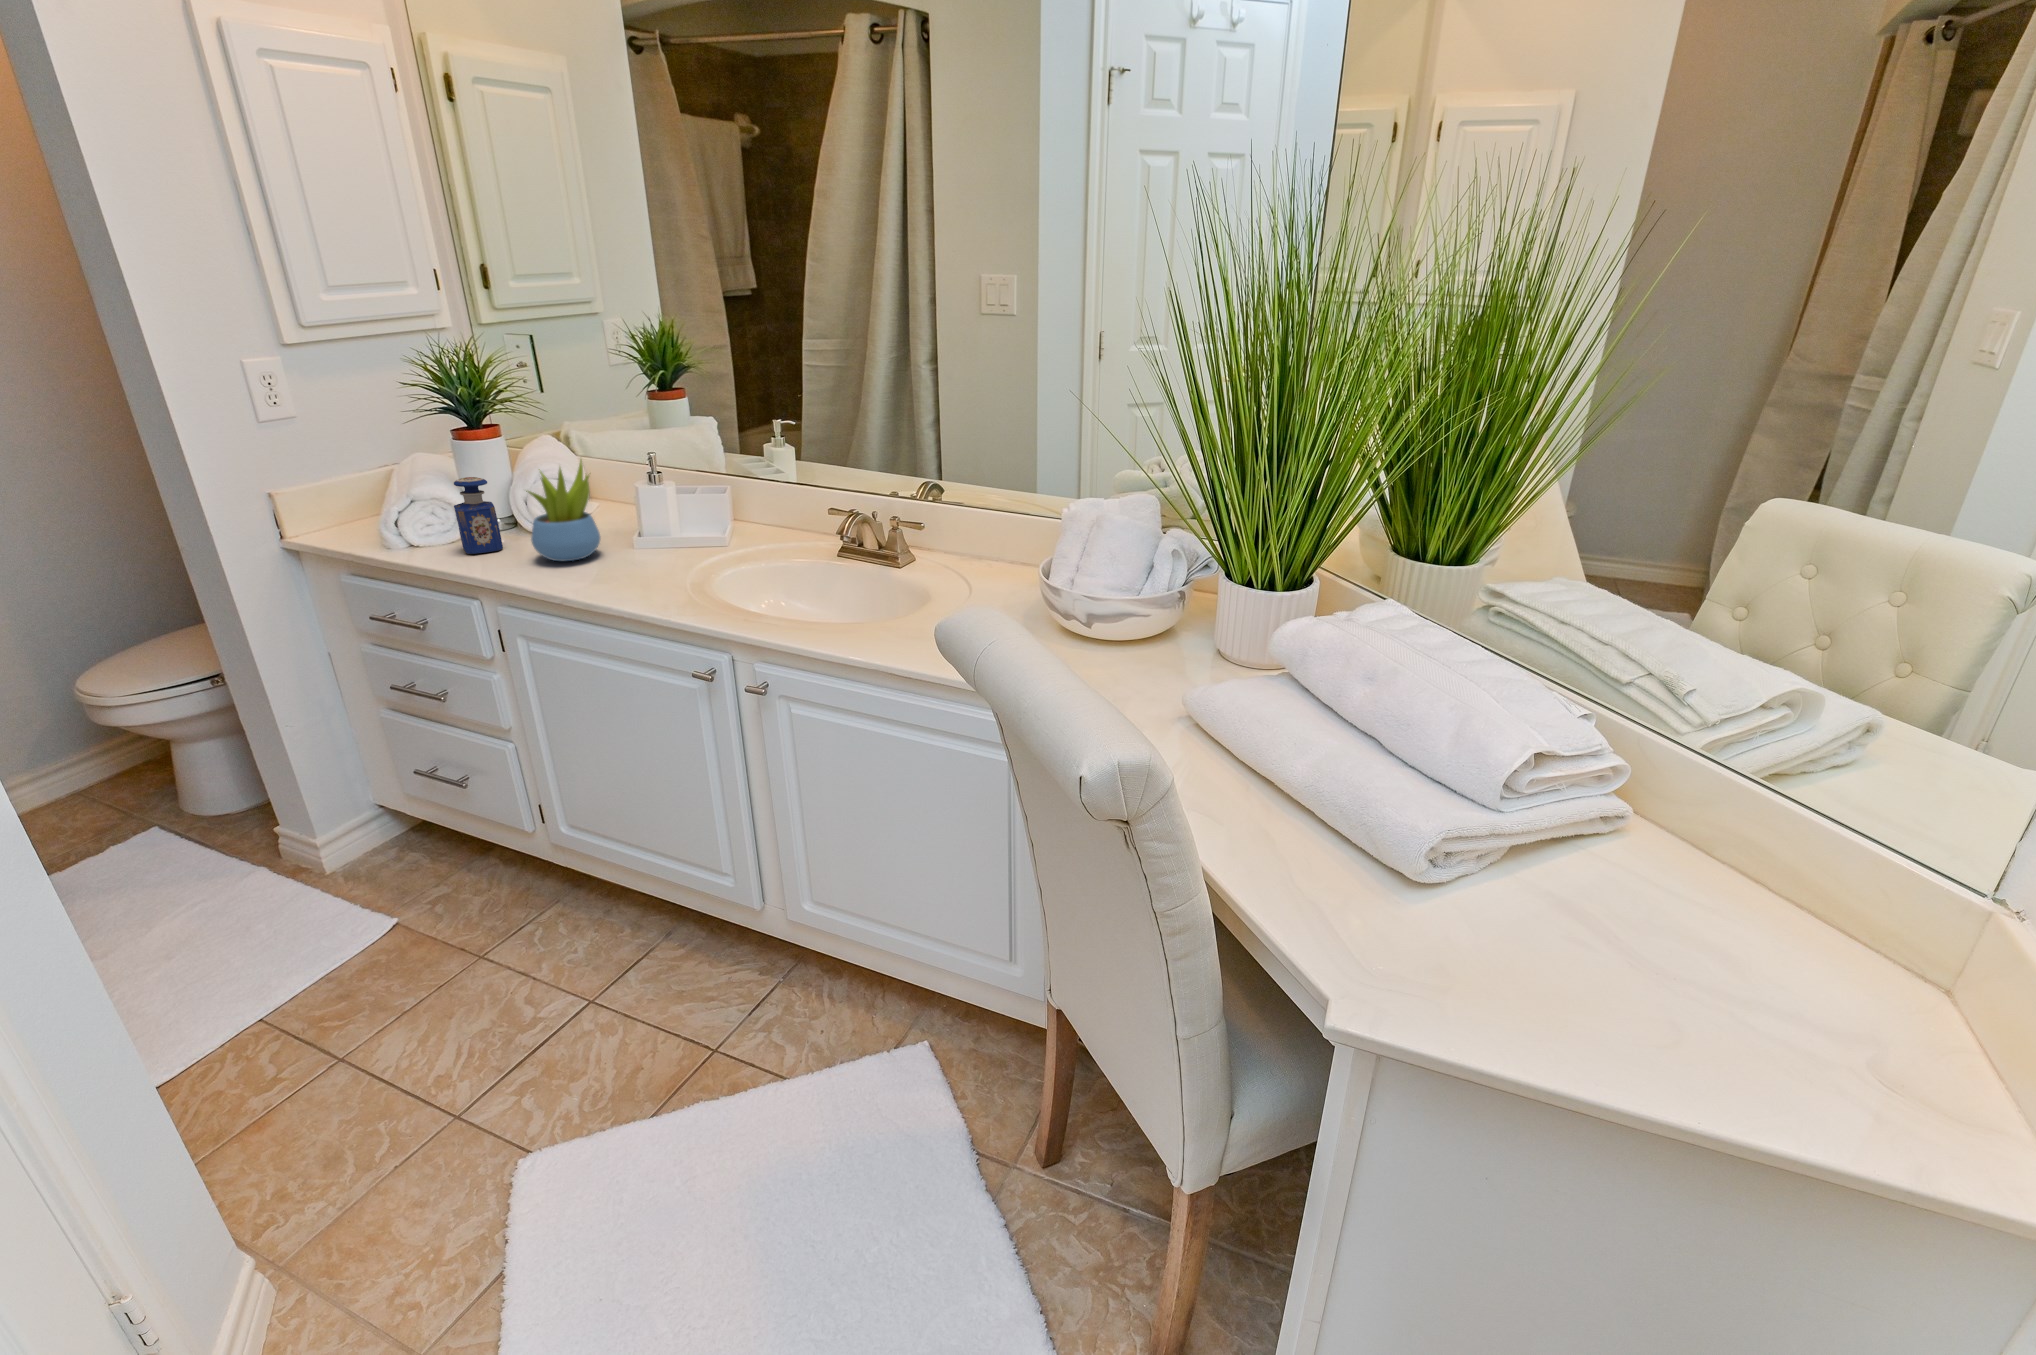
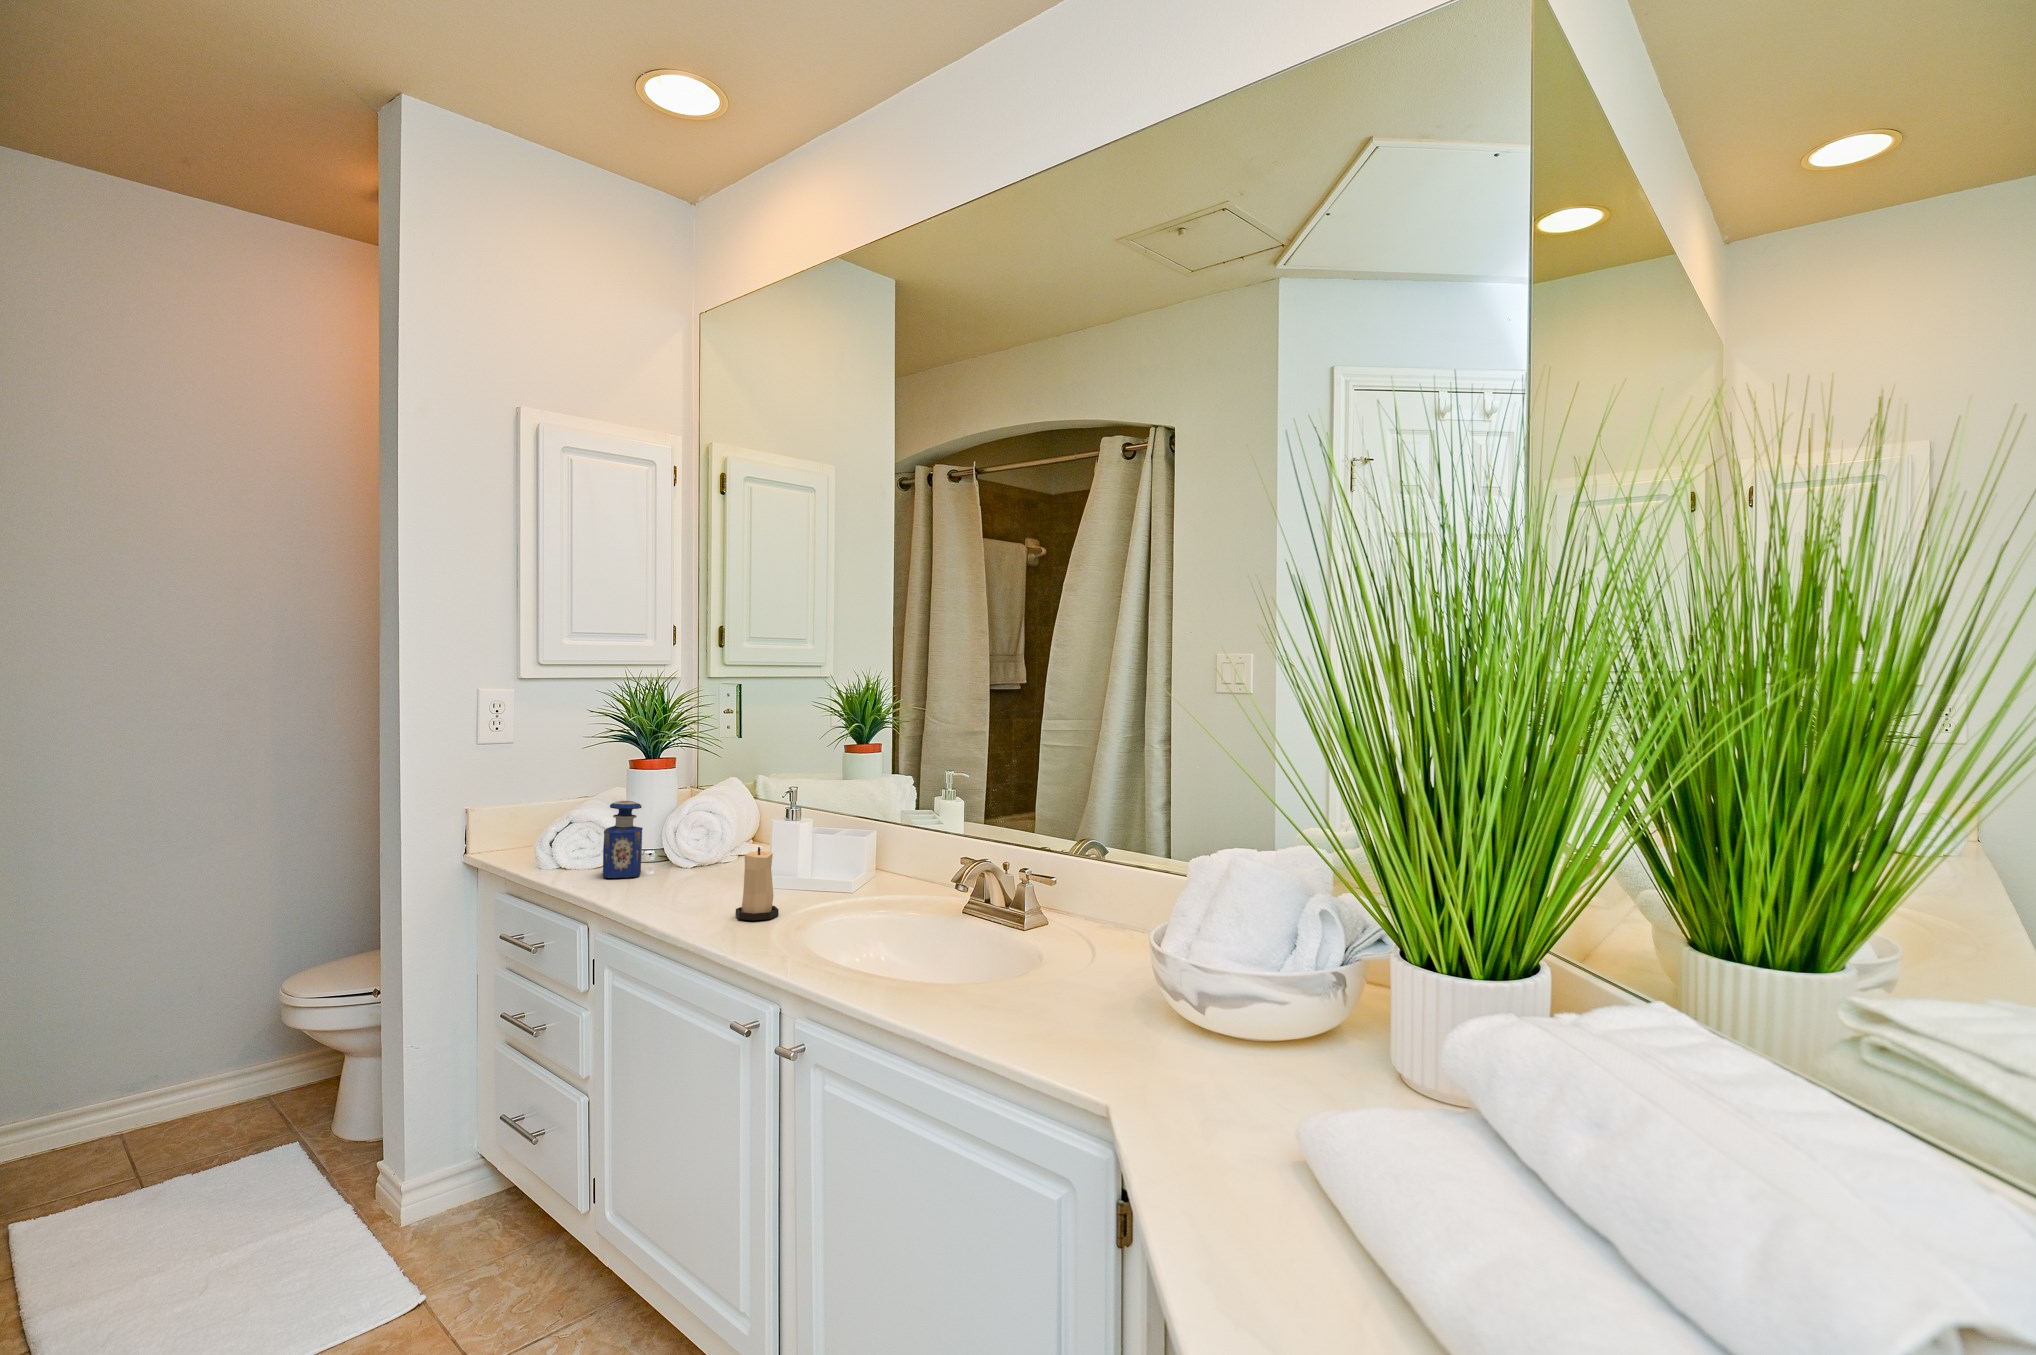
succulent plant: present [526,460,600,561] -> none [657,785,727,891]
candle: none [638,518,678,584] -> present [736,847,779,920]

